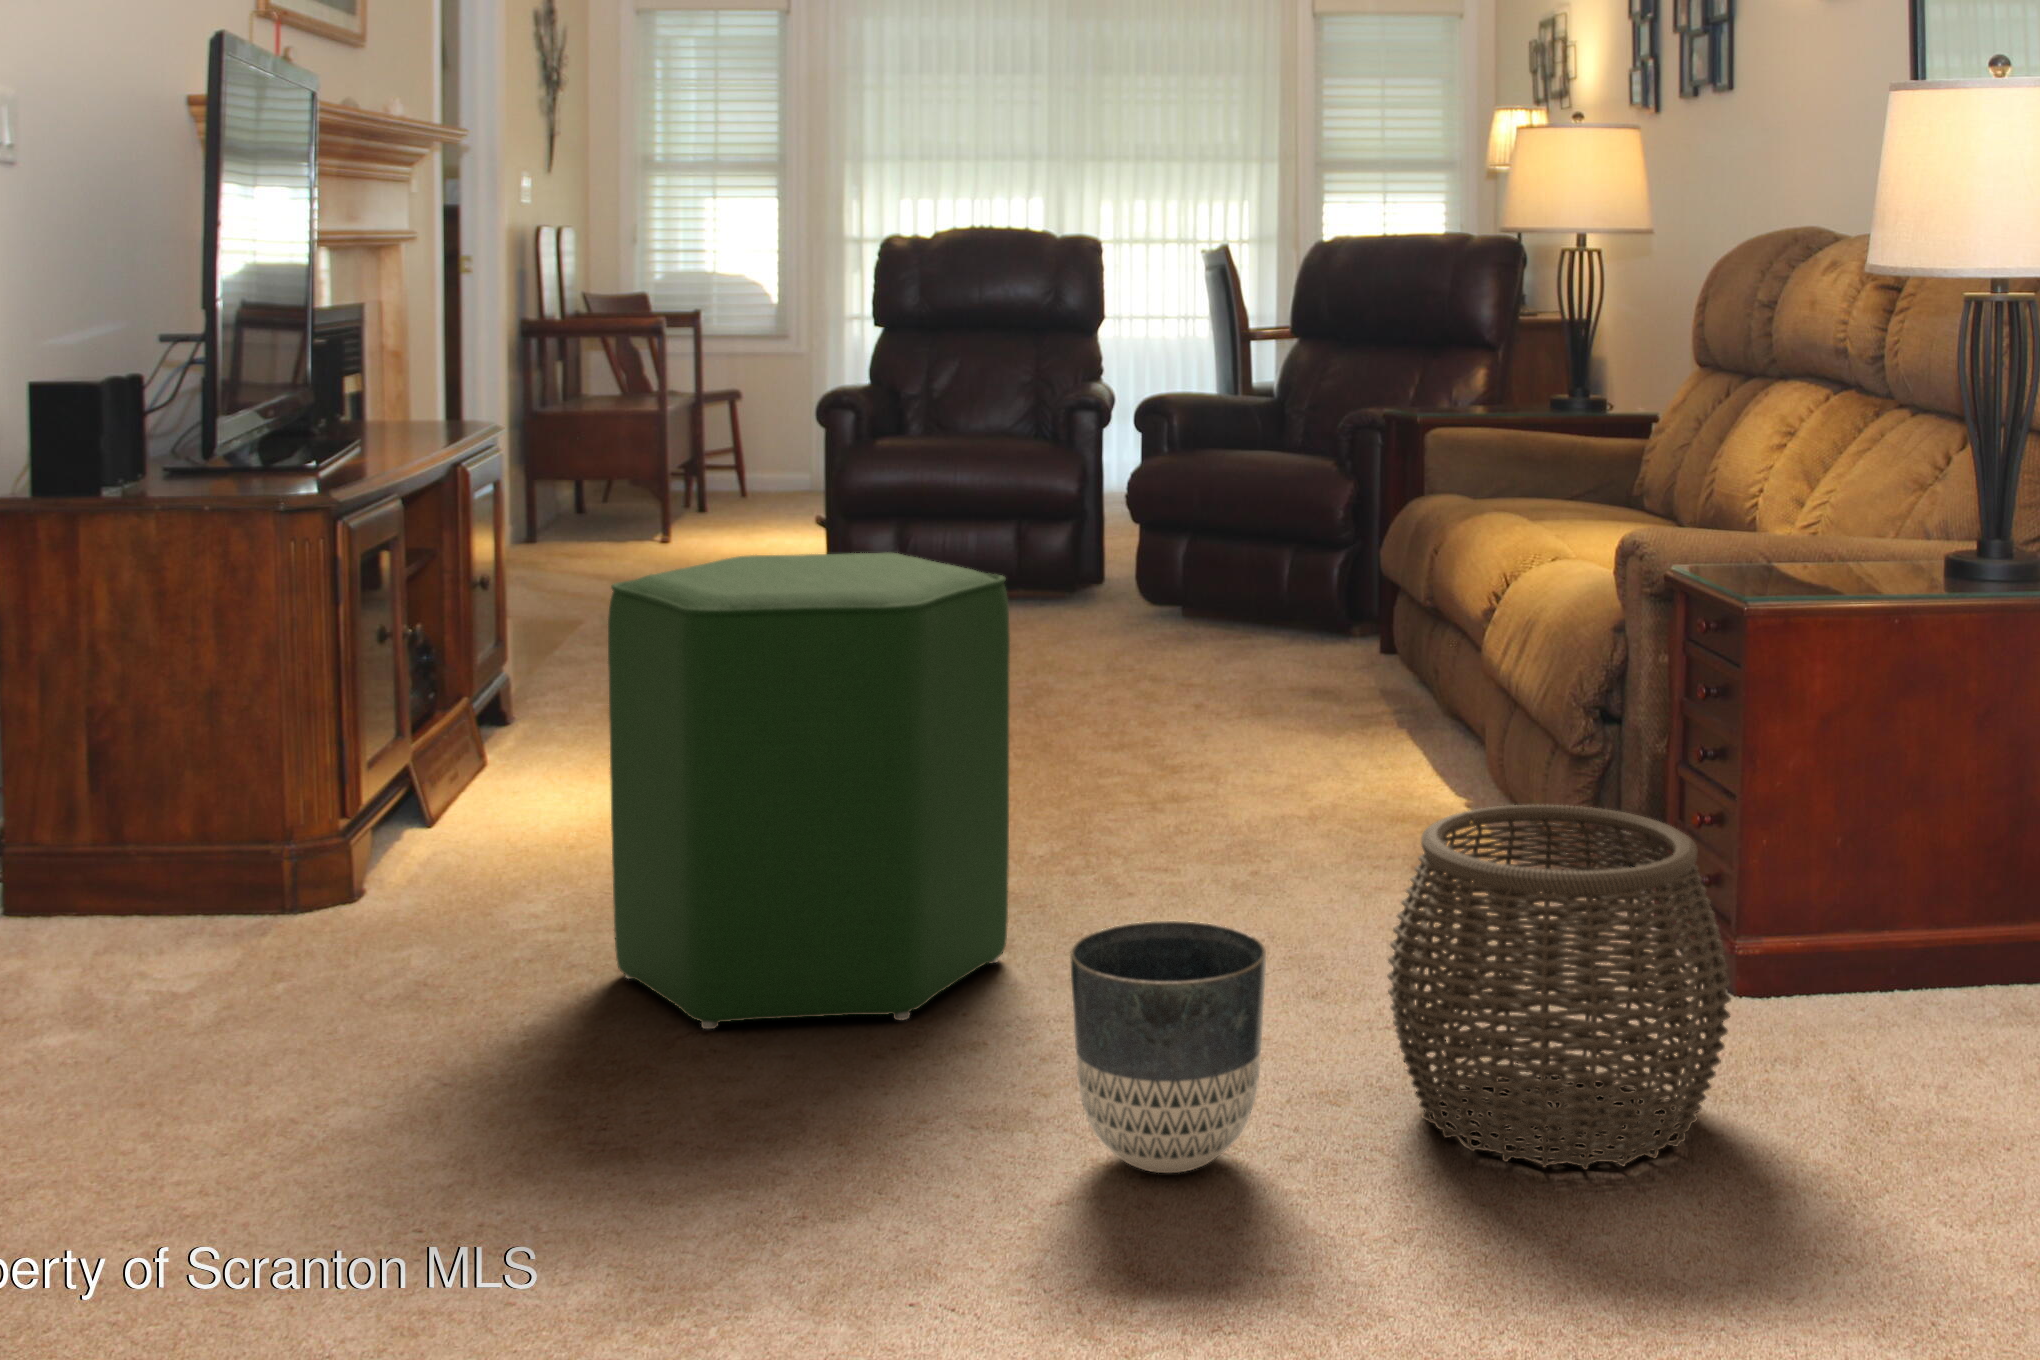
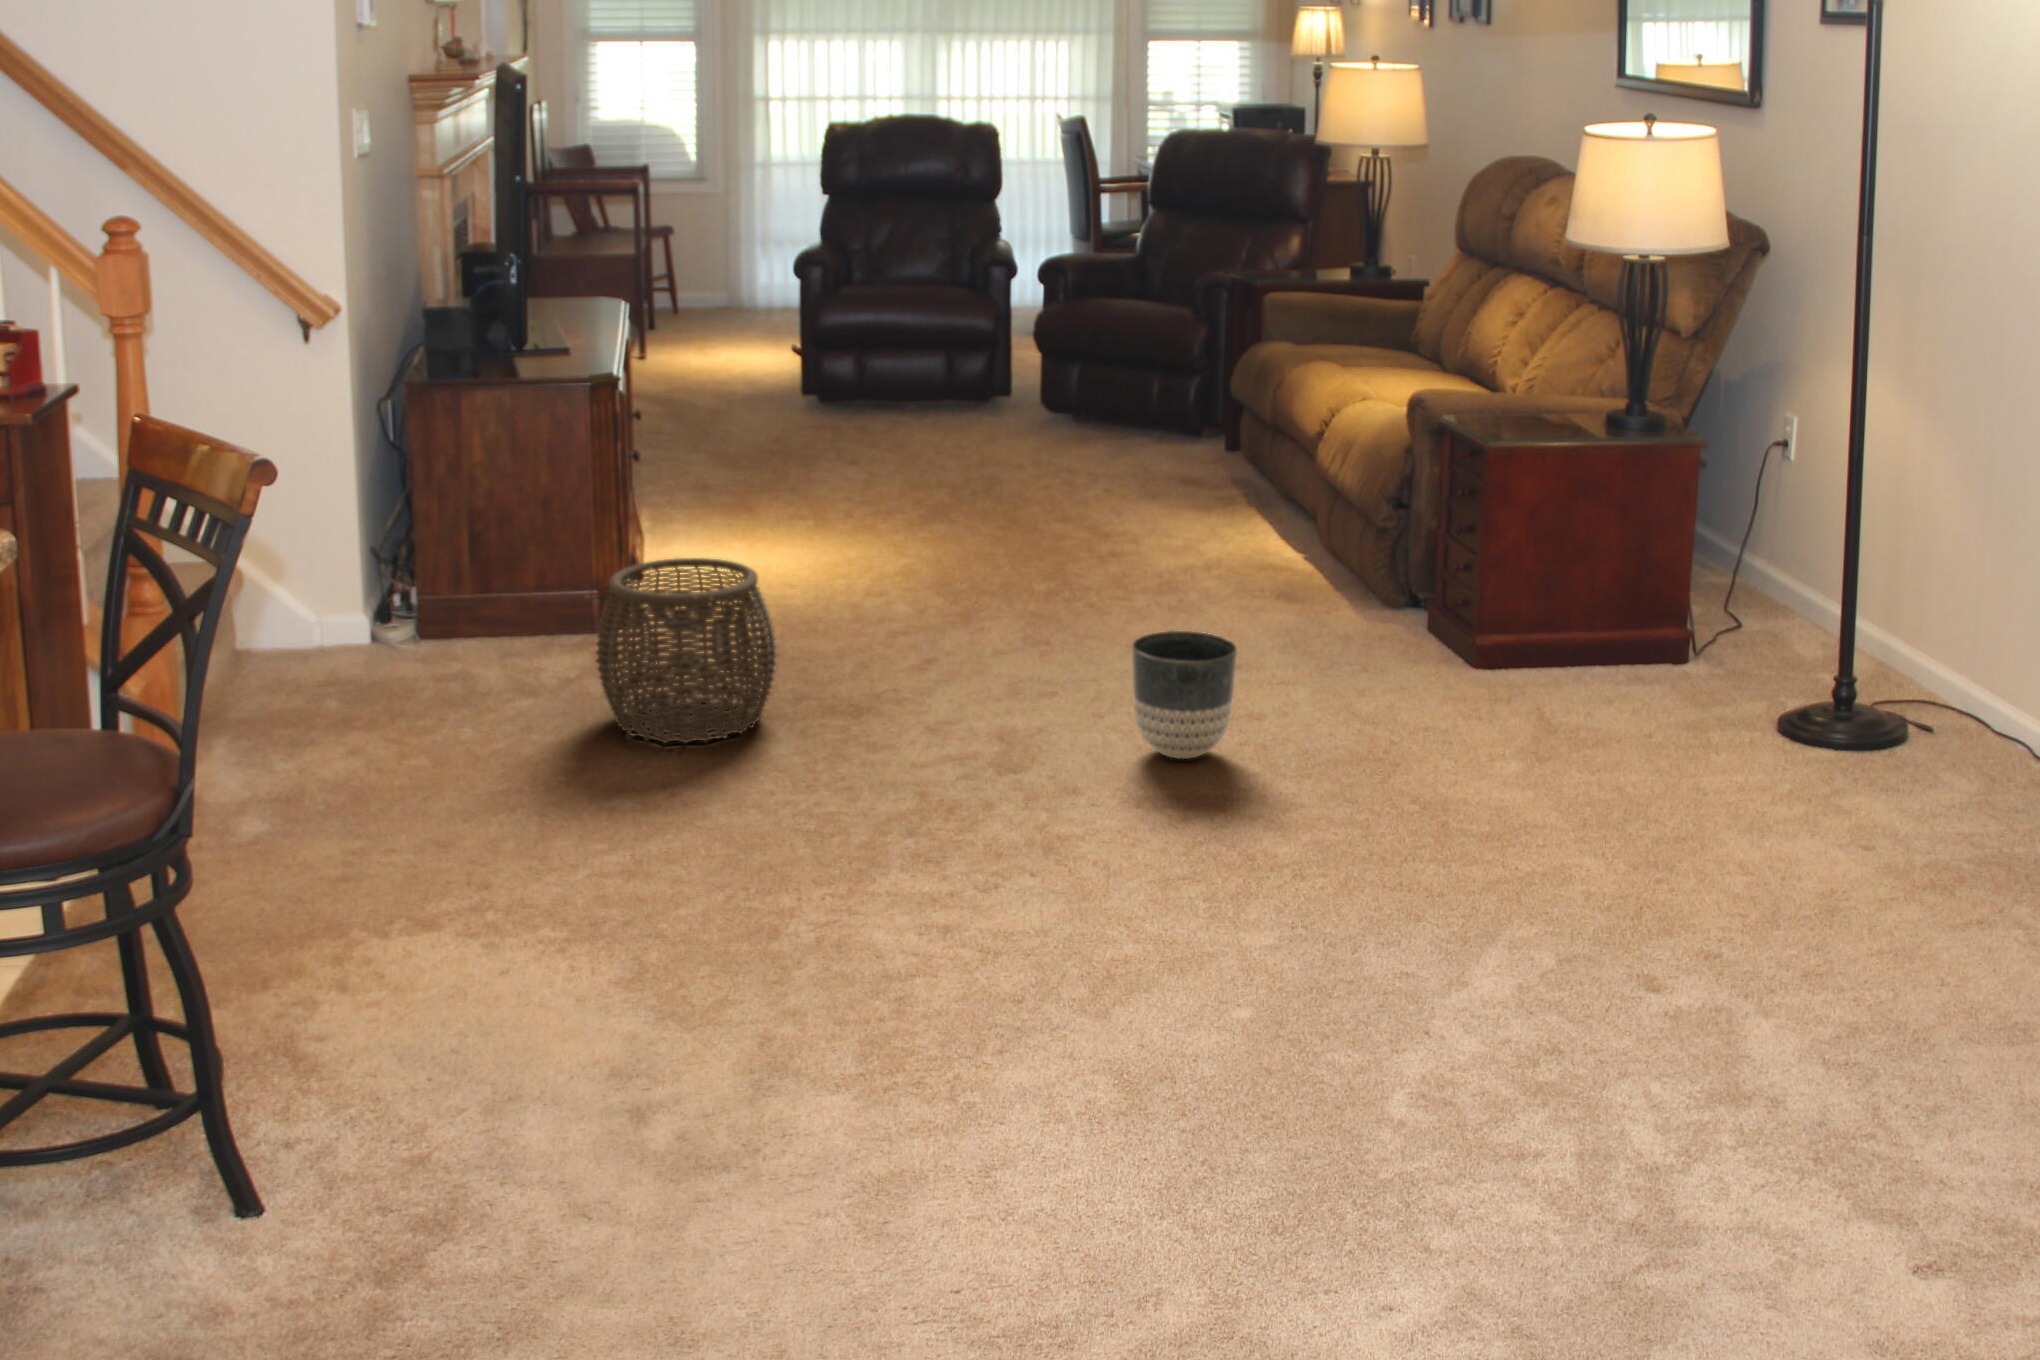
ottoman: present [608,553,1010,1029] -> none [820,414,1054,693]
woven basket: present [1387,805,1731,1170] -> present [596,558,777,743]

